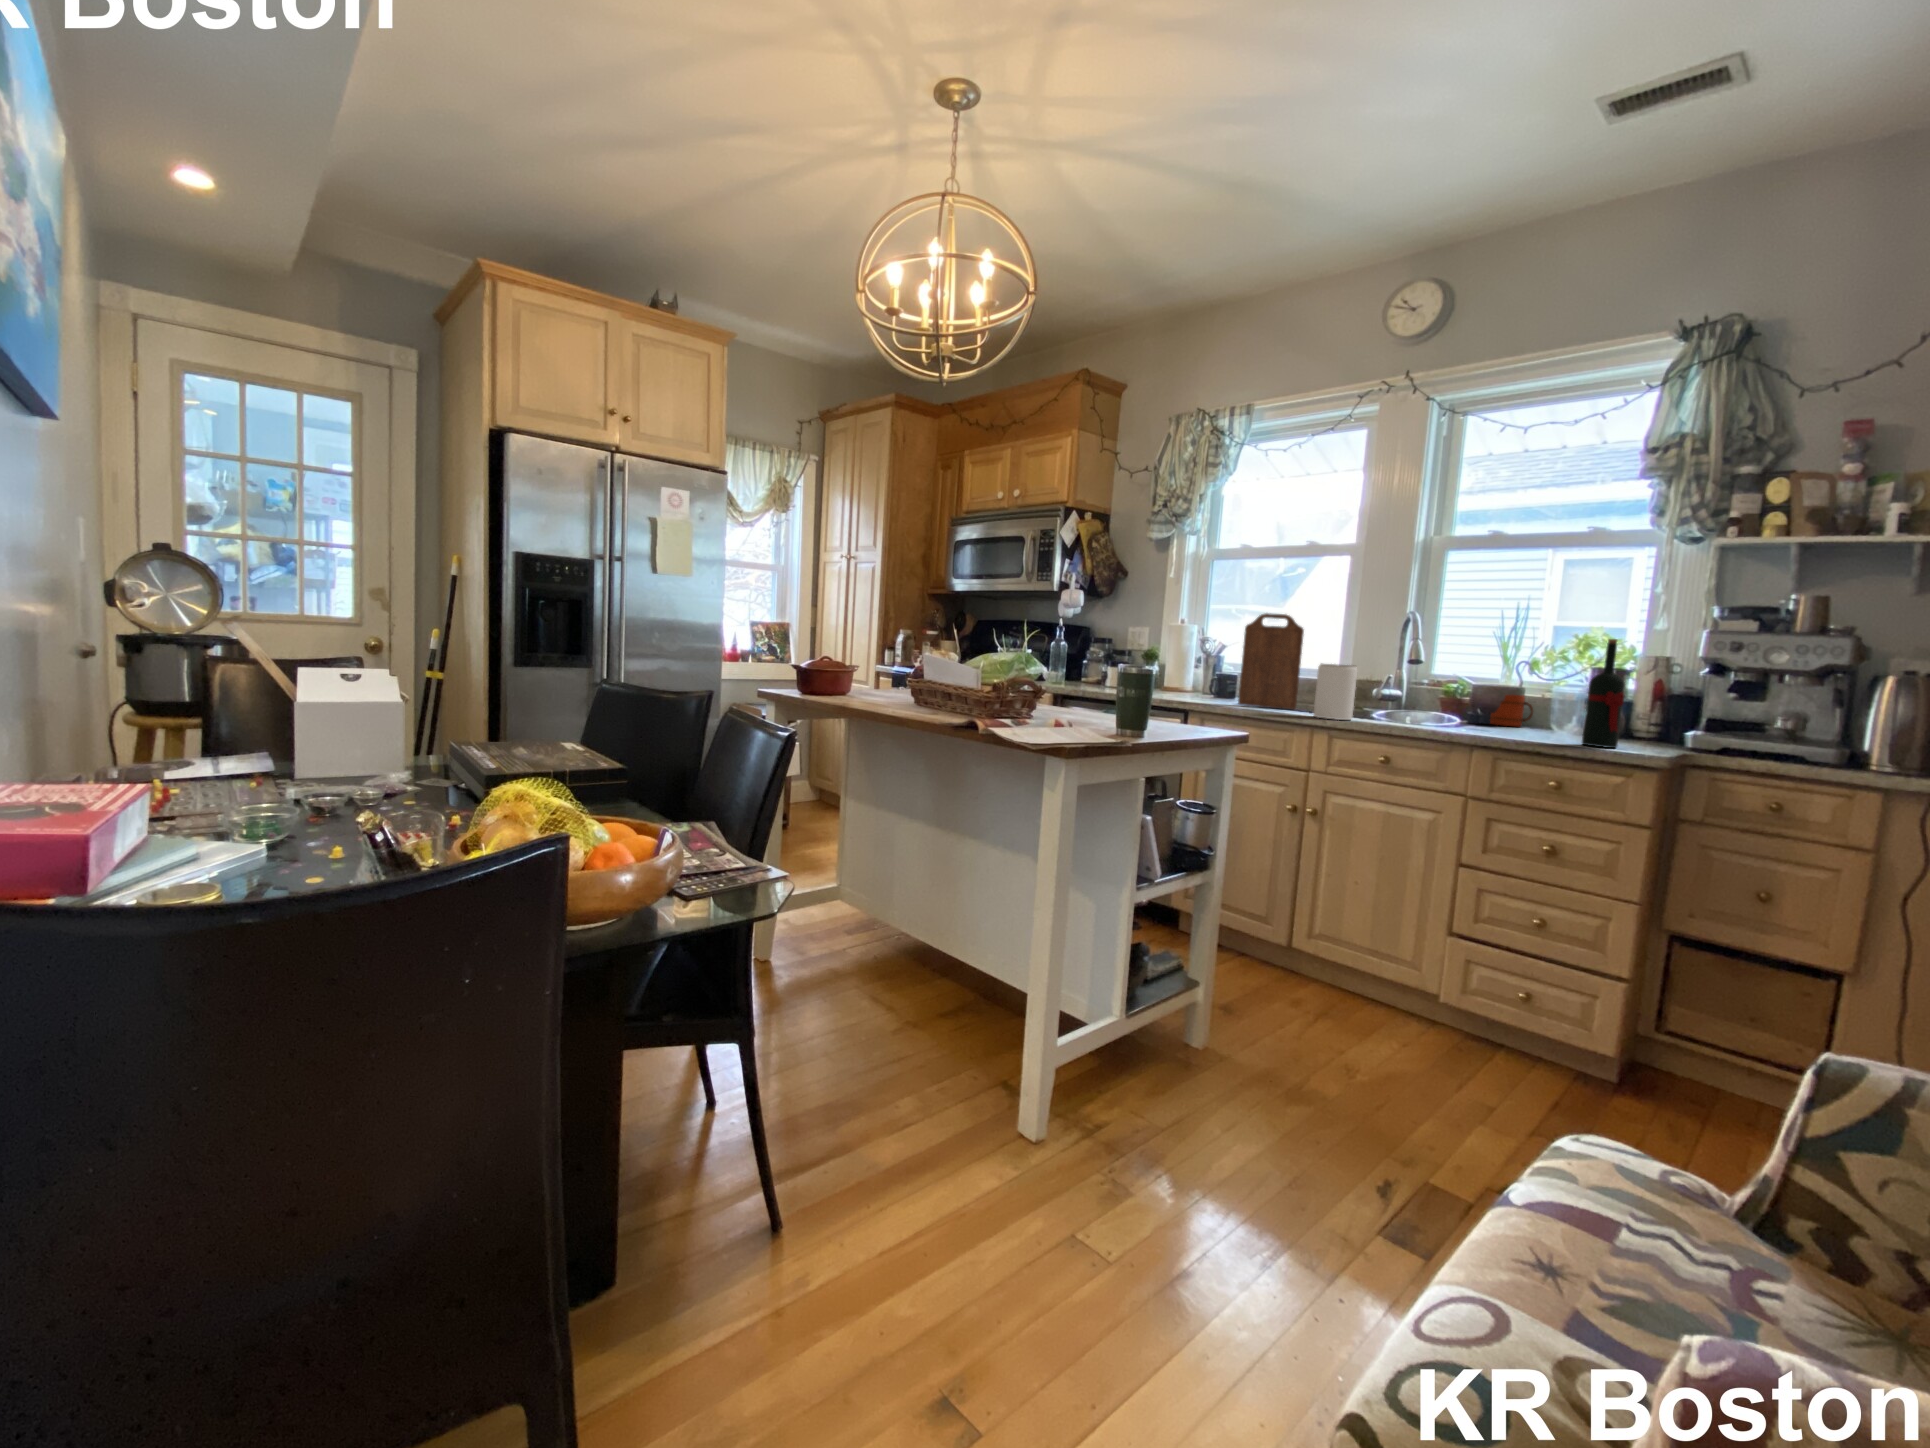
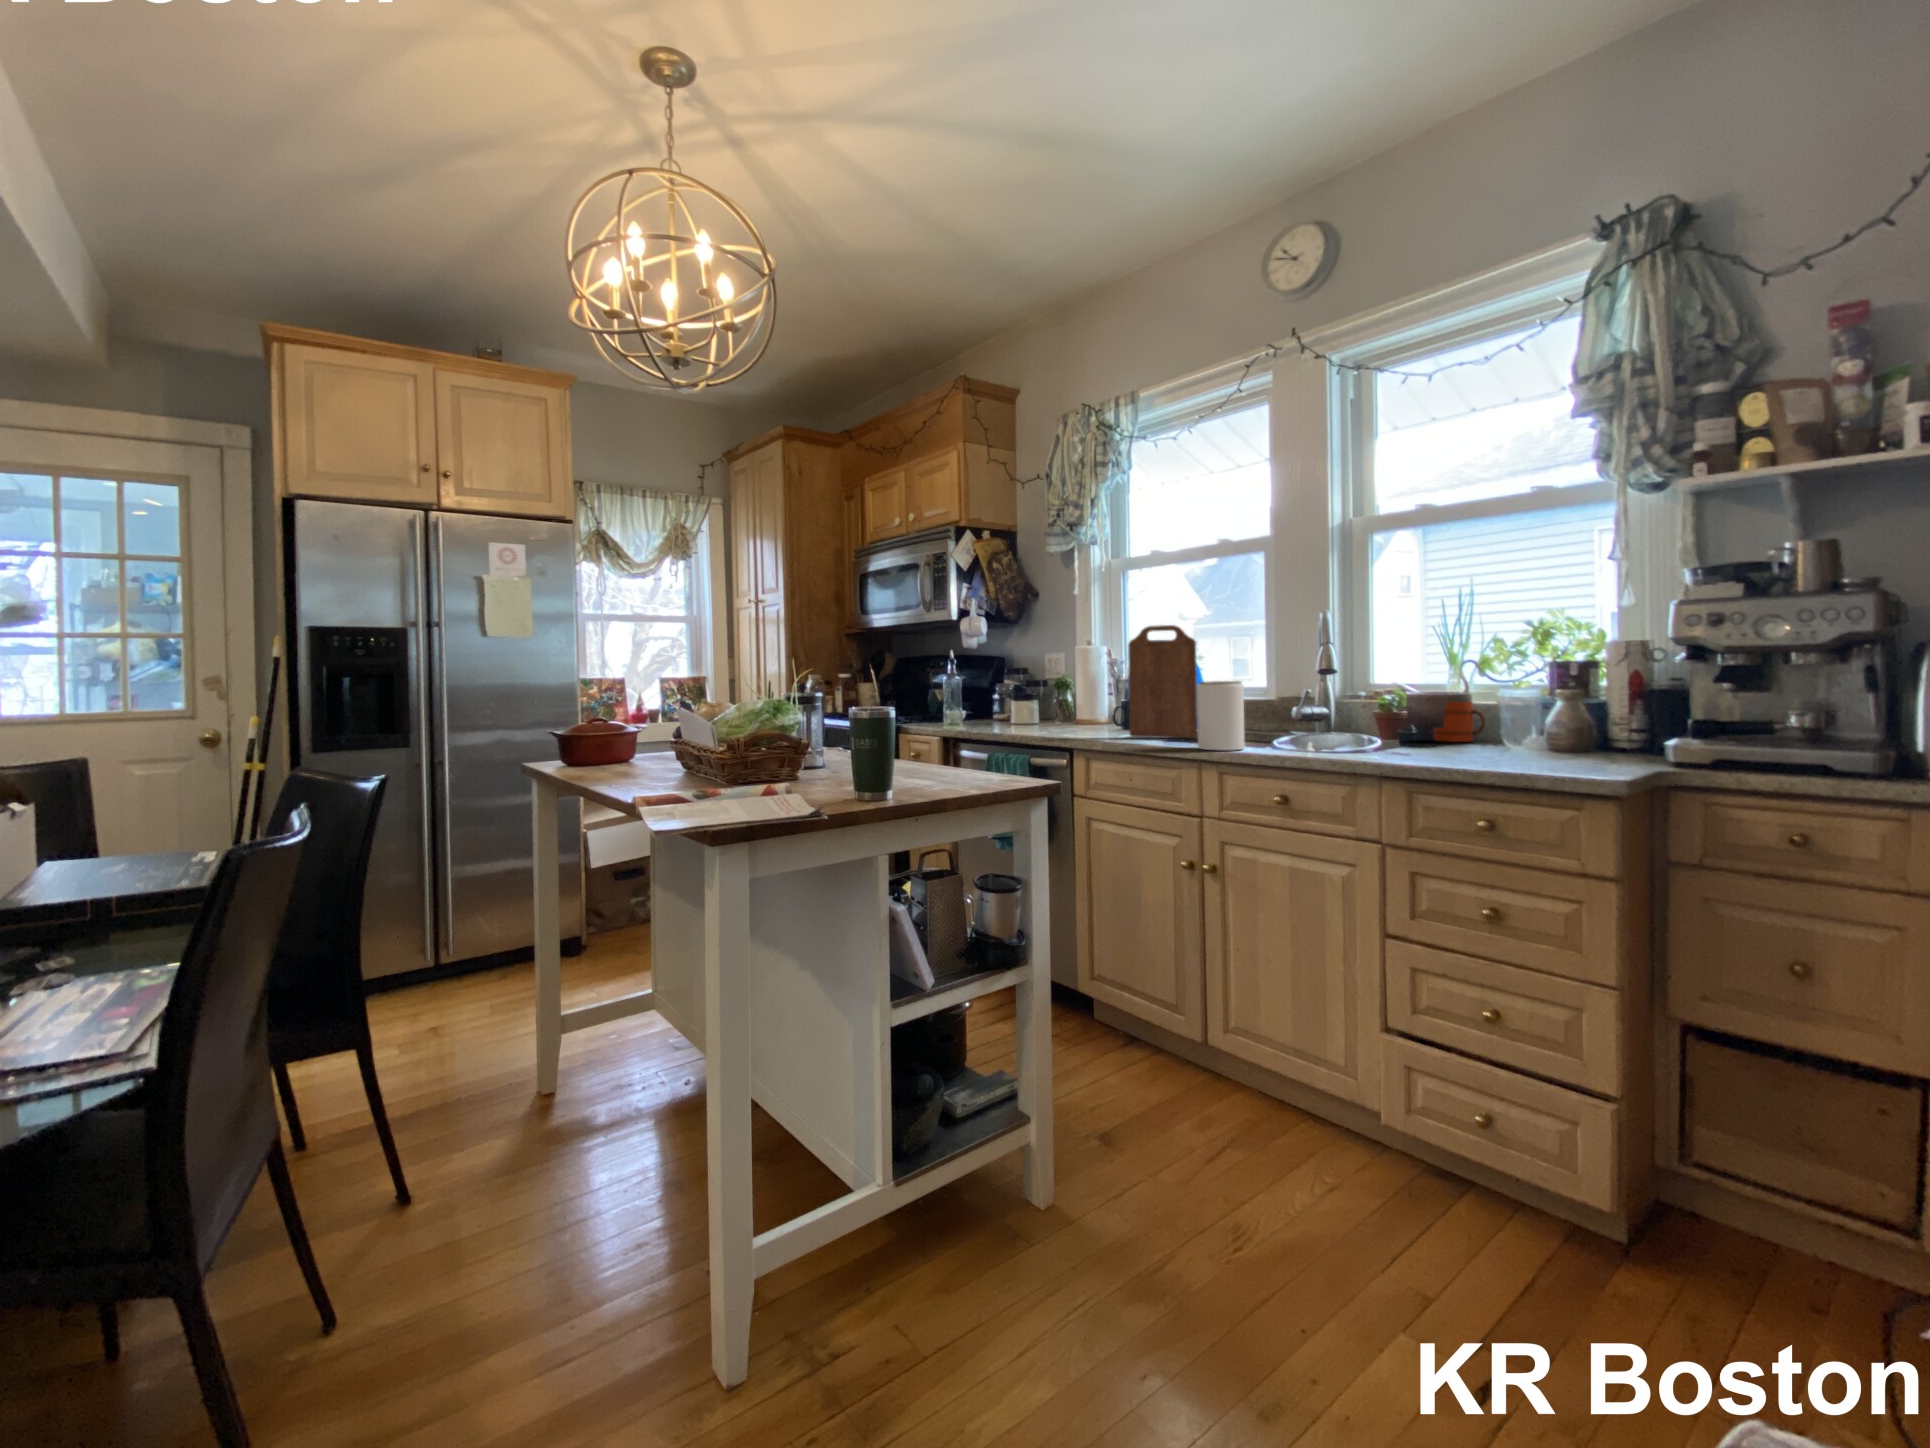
wine bottle: present [1582,639,1625,748] -> none [1521,623,1568,770]

